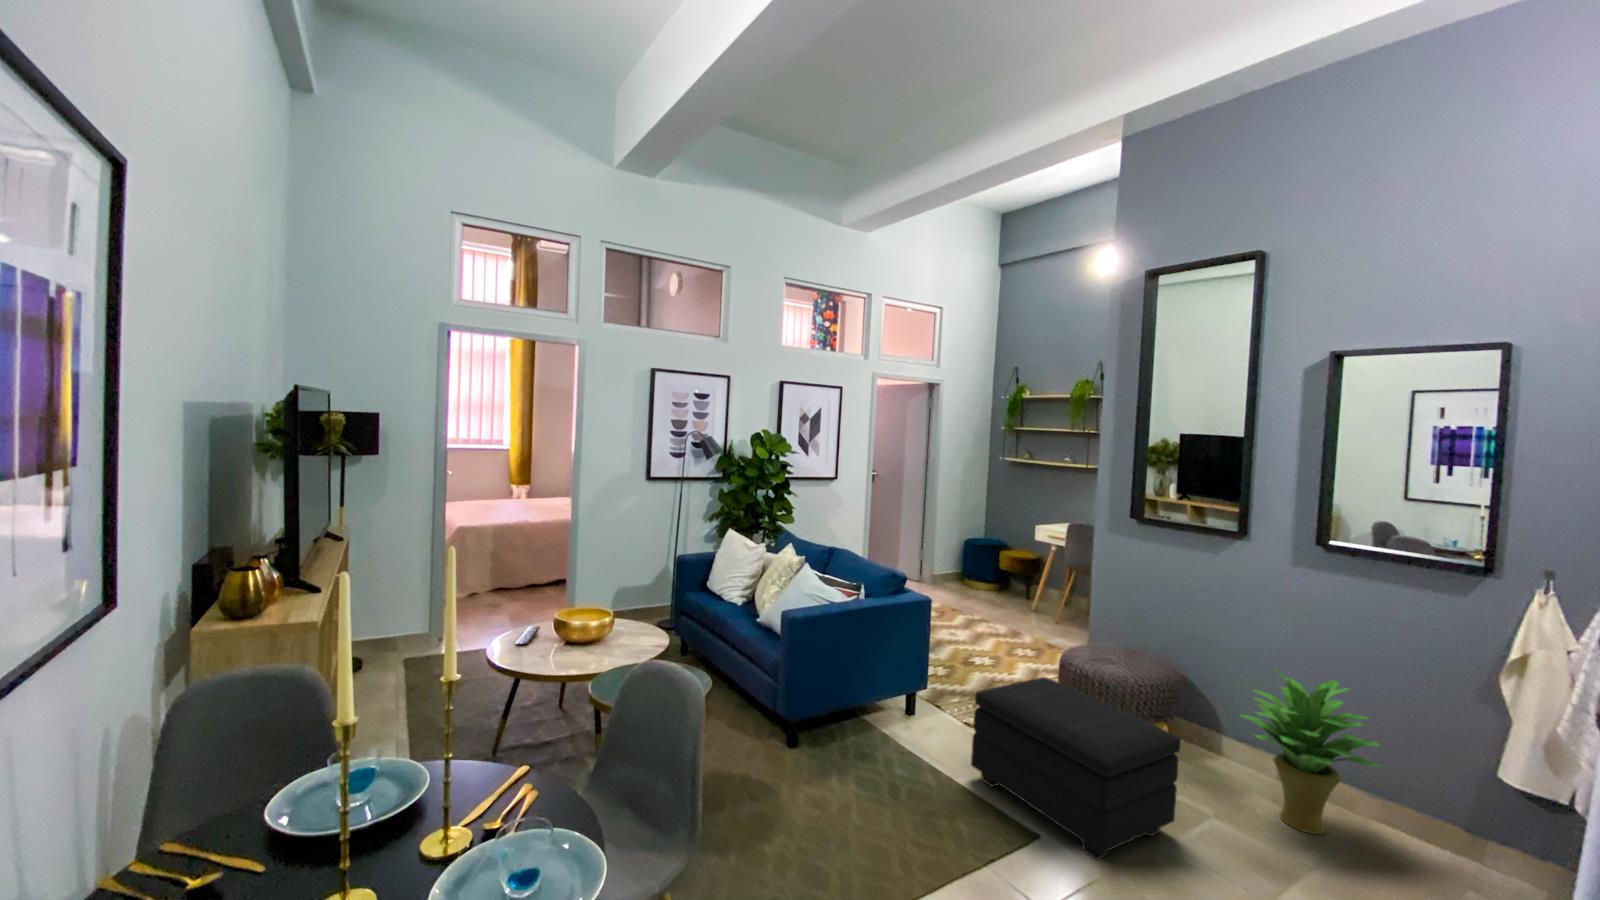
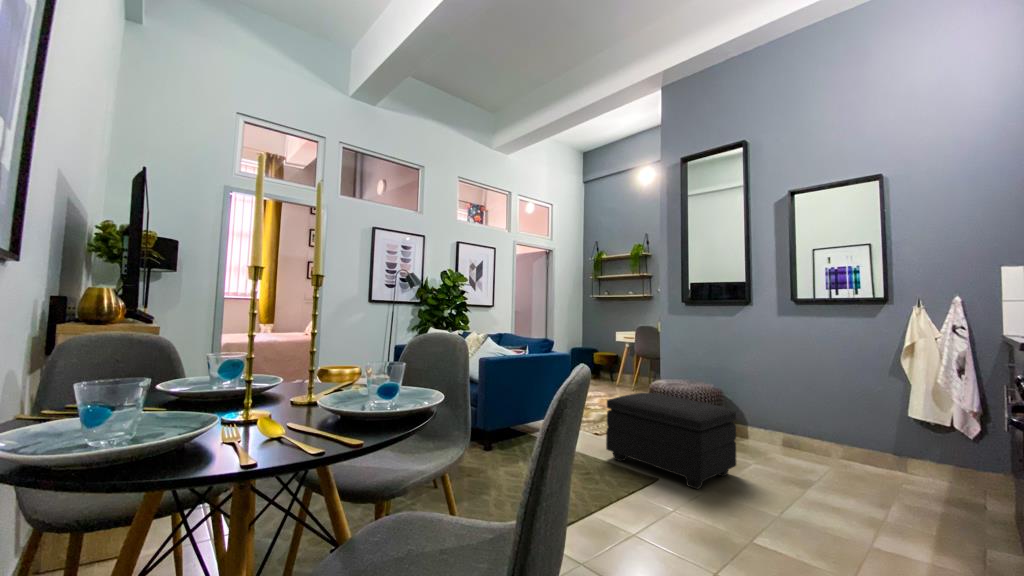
potted plant: present [1240,669,1379,834] -> none [762,372,846,469]

